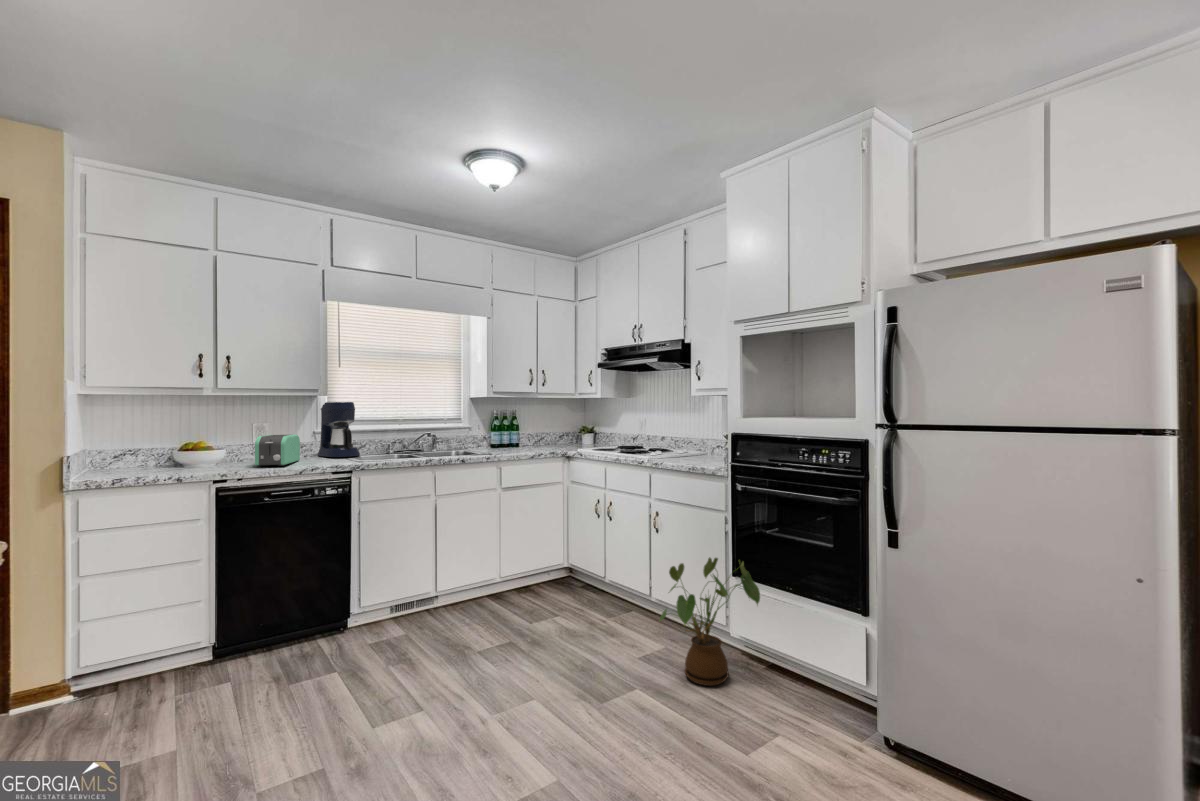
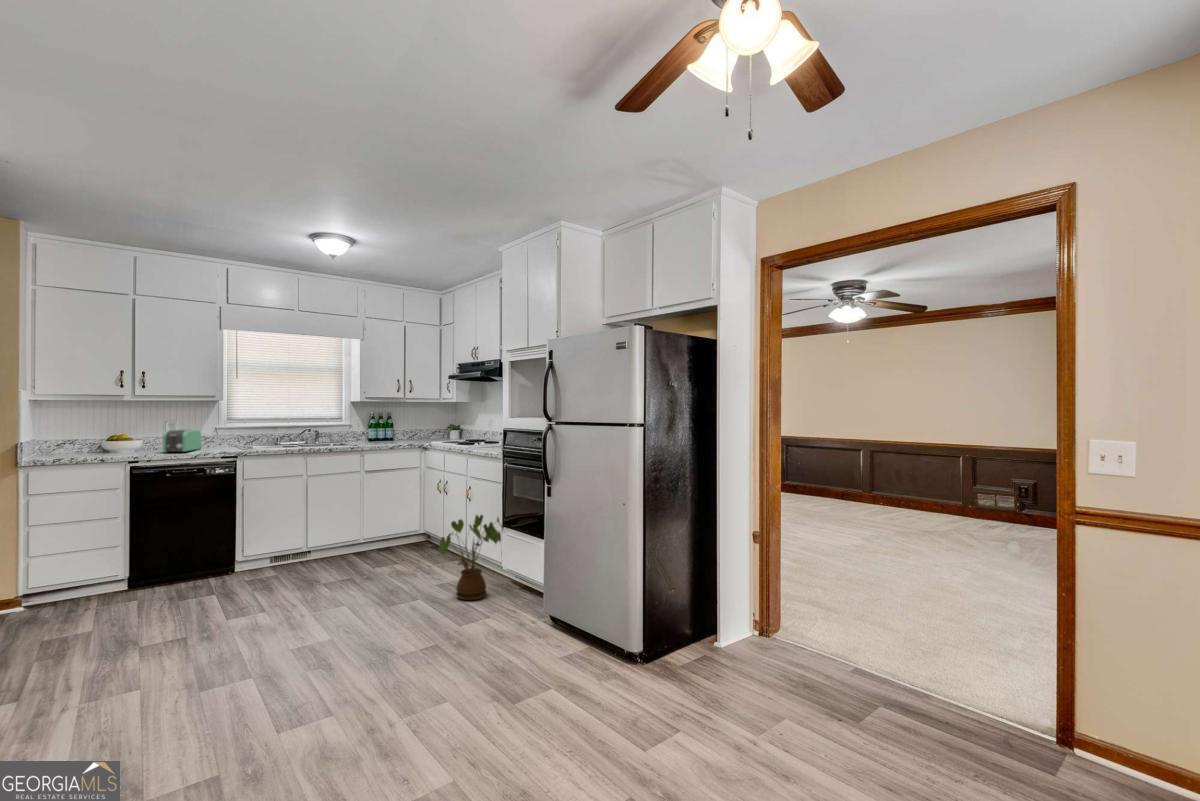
coffee maker: present [318,402,360,457] -> none [218,405,252,447]

